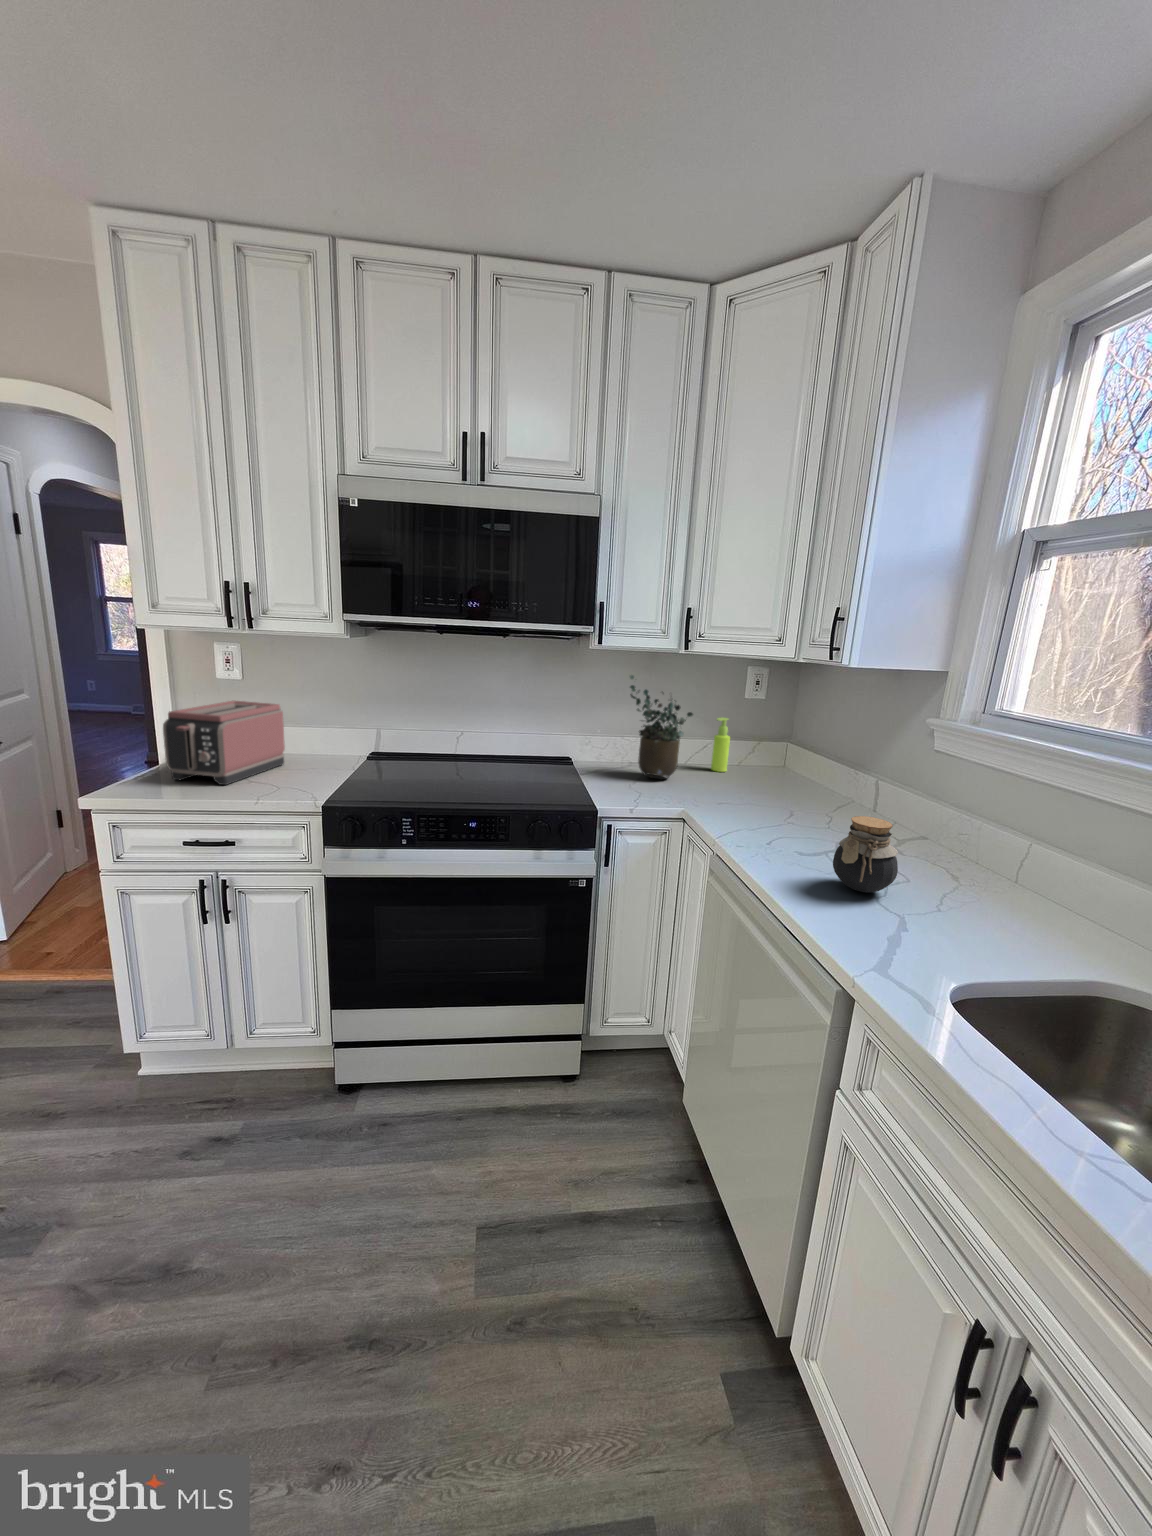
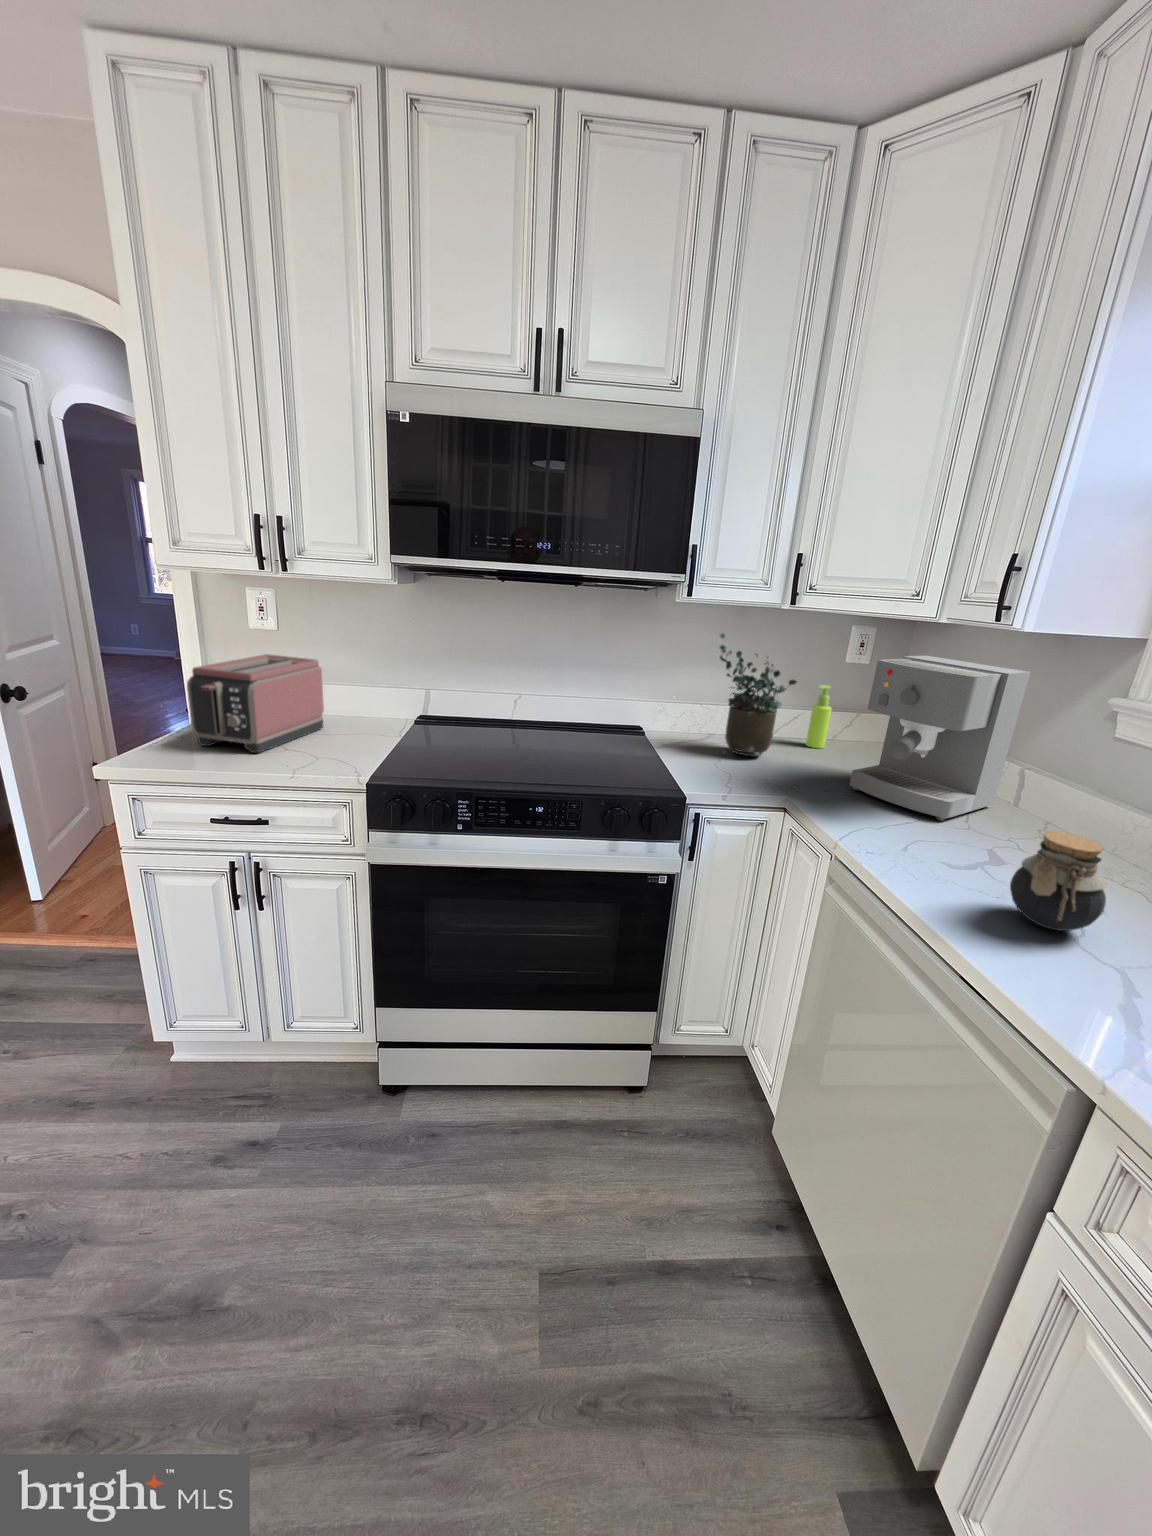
coffee maker: none [737,689,871,822] -> present [850,656,1030,821]

